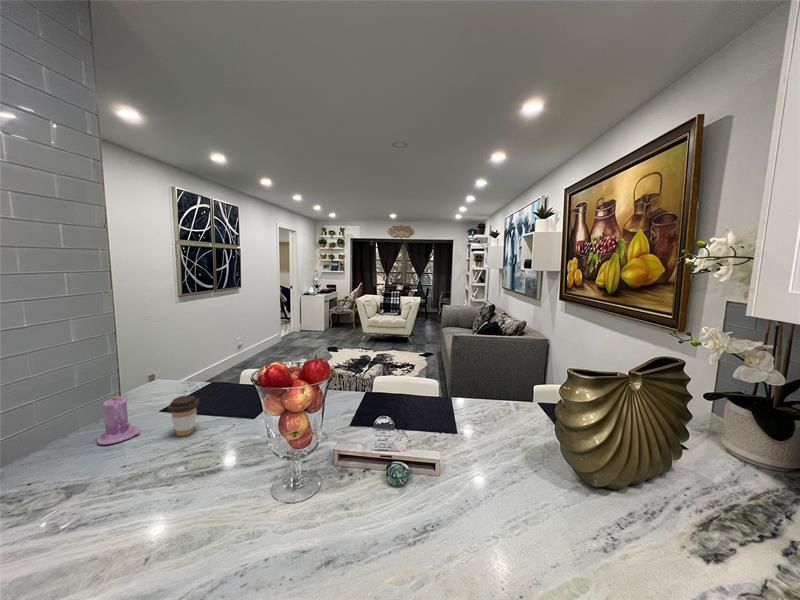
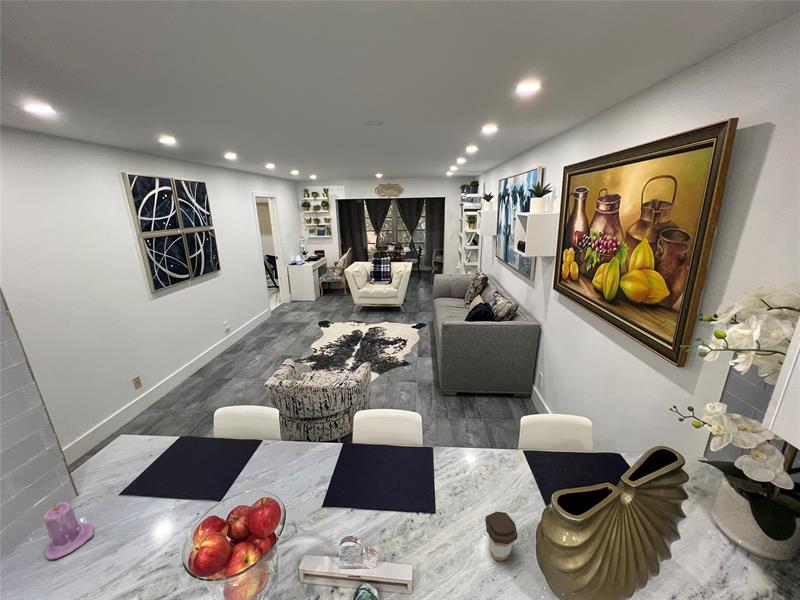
coffee cup: present [168,395,199,436] -> present [485,512,518,561]

